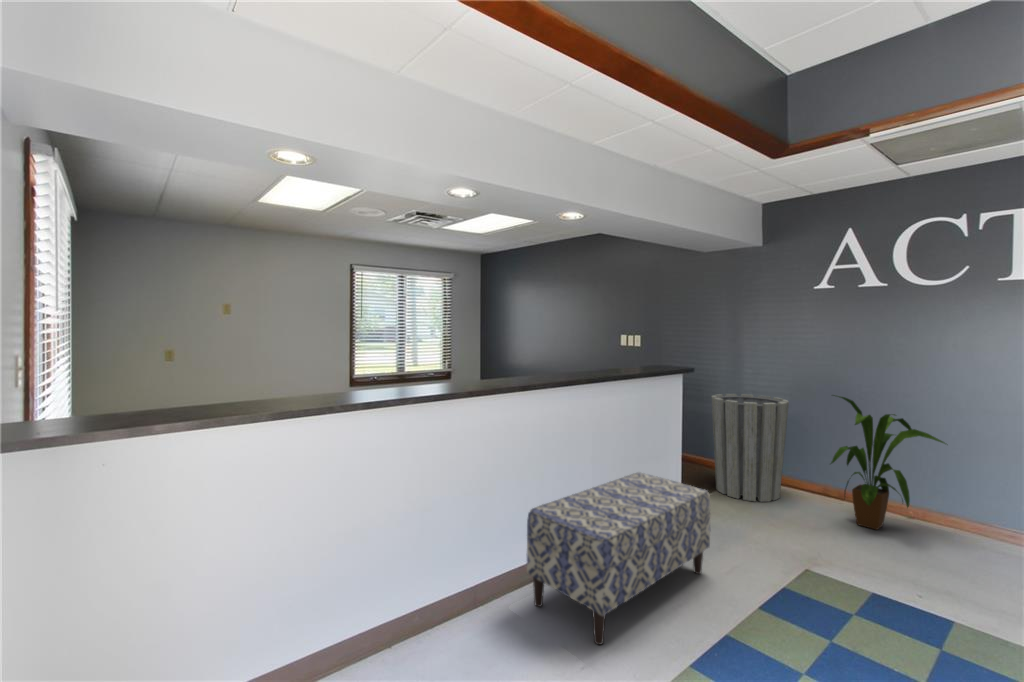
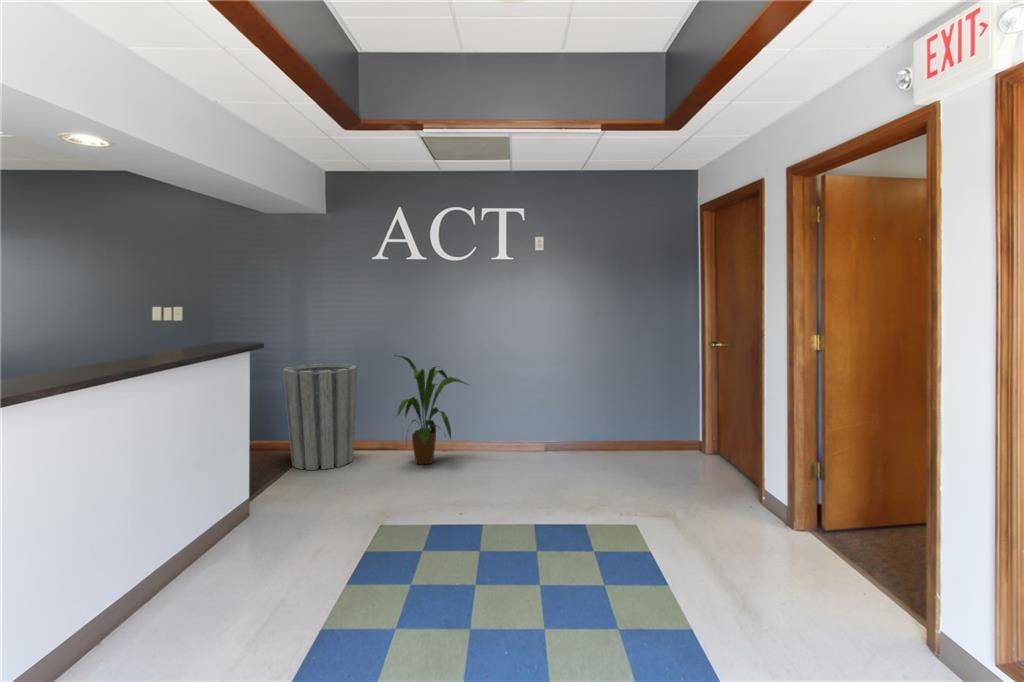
bench: present [527,473,710,645] -> none [93,459,311,653]

